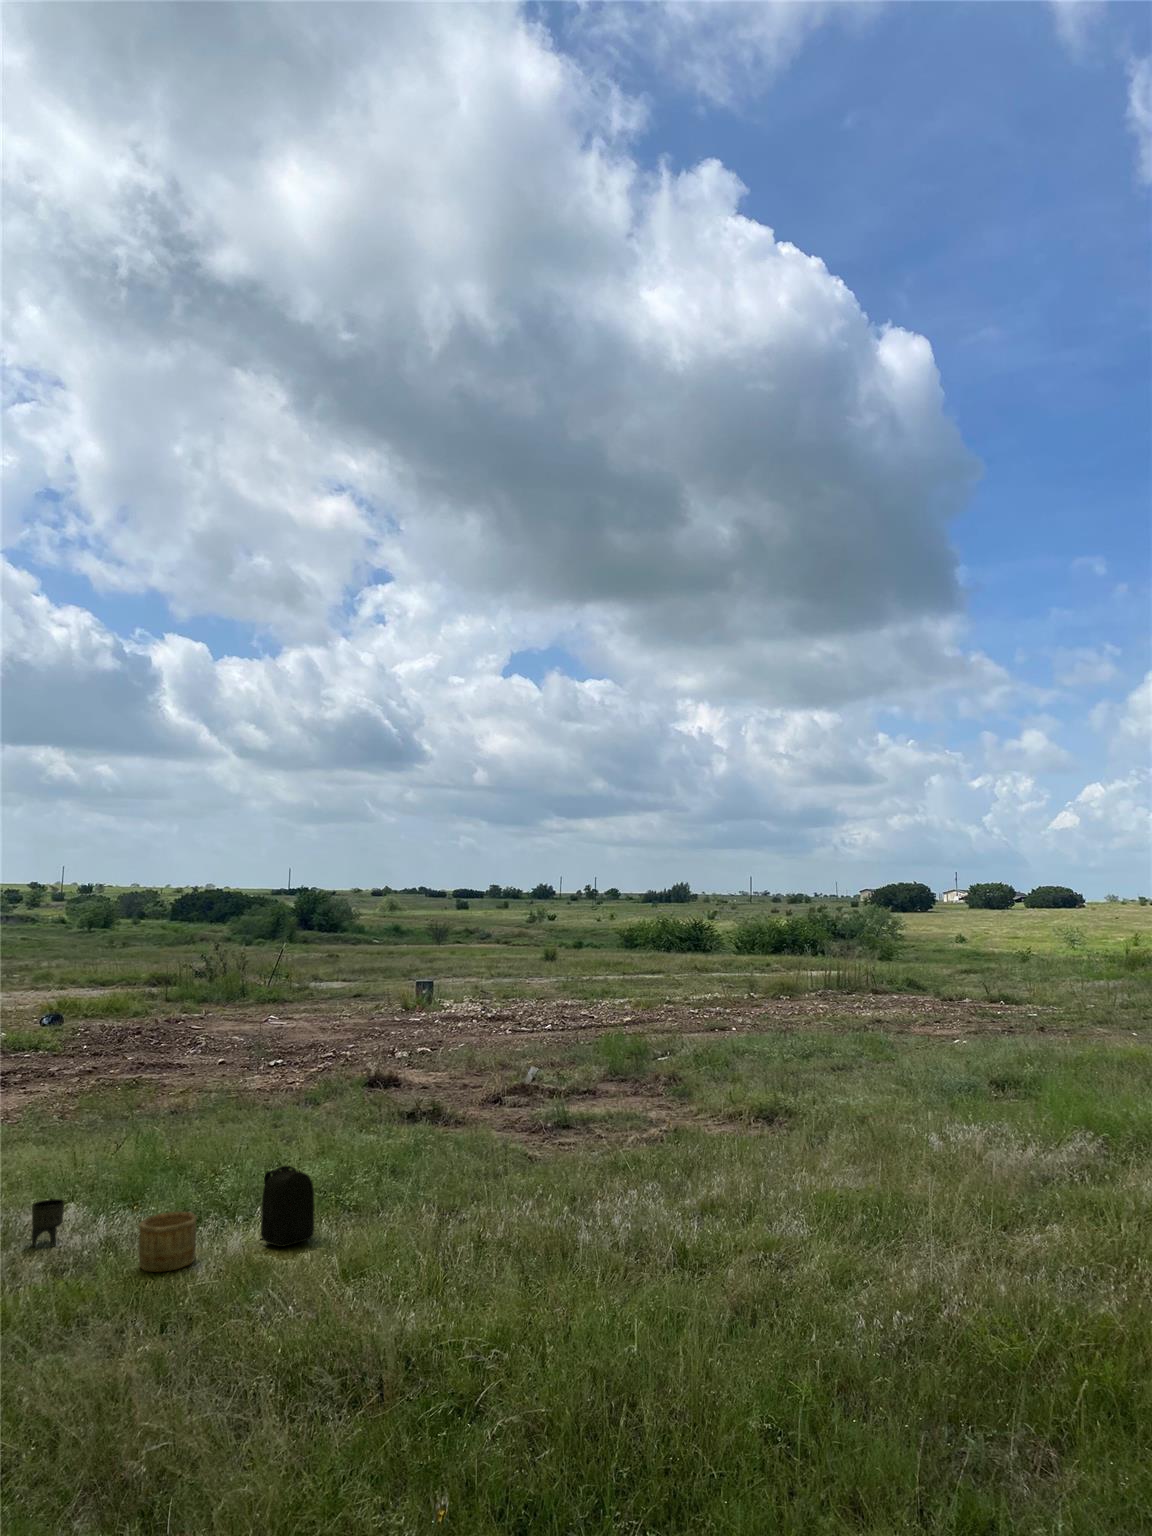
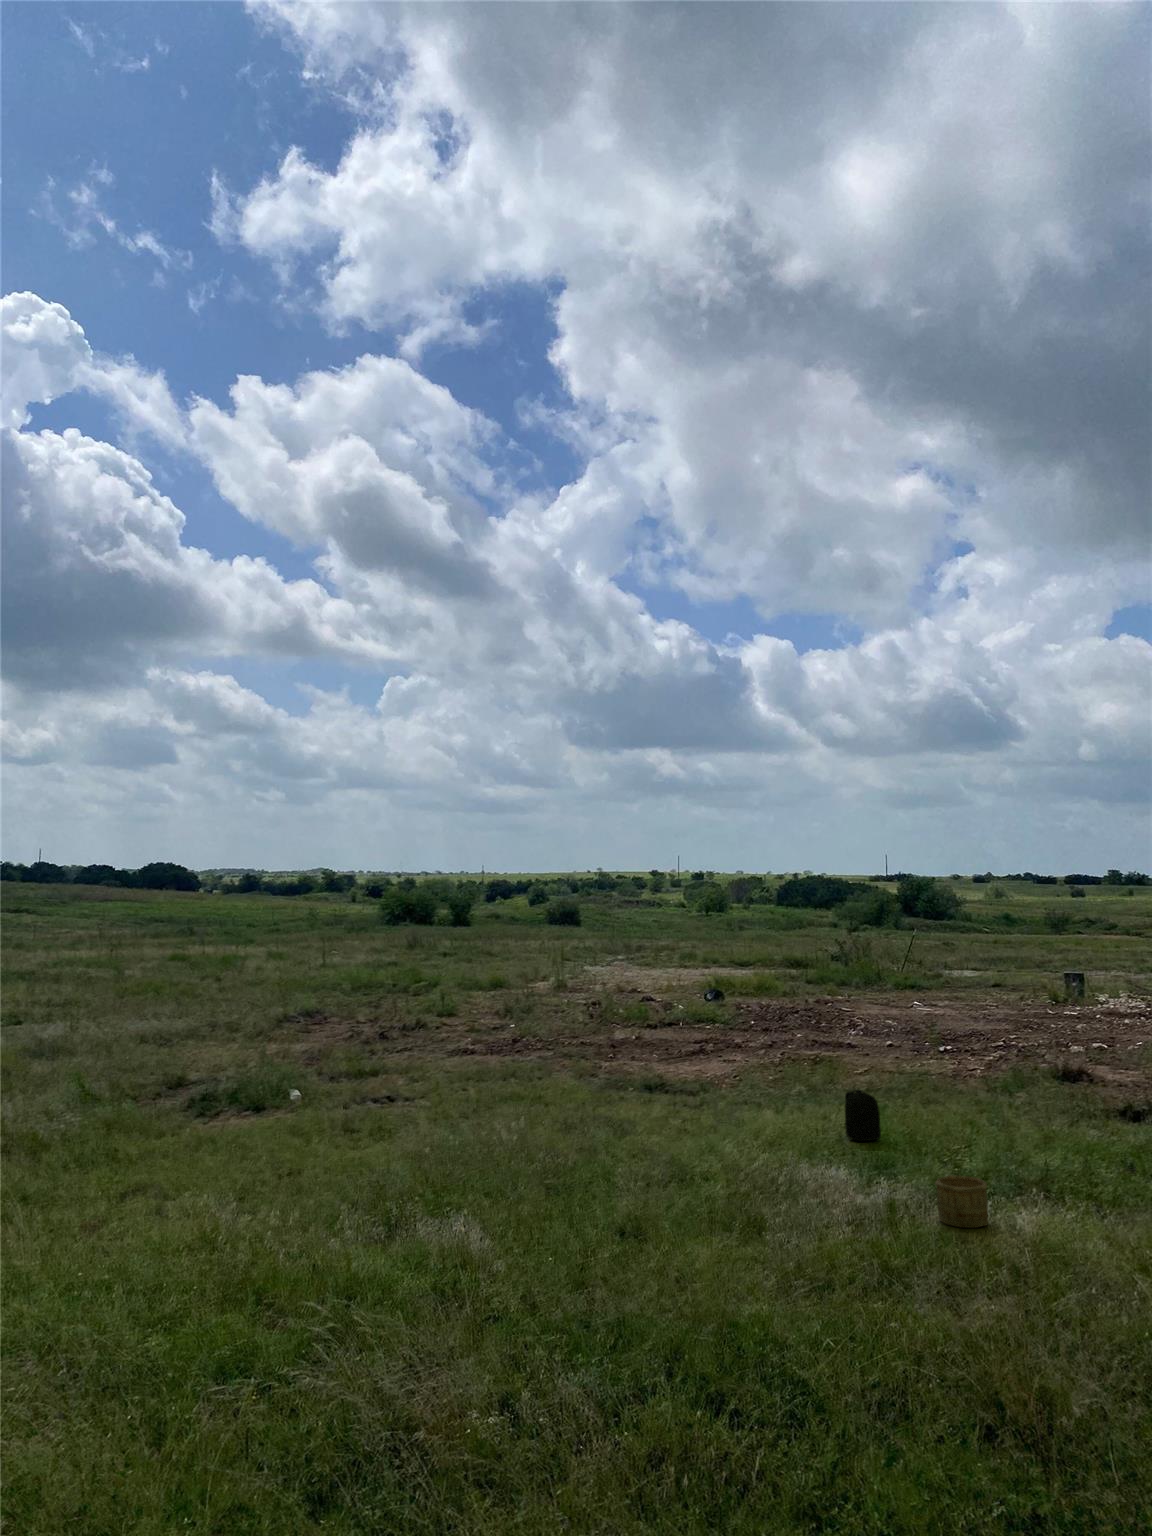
backpack: present [260,1166,314,1247] -> present [845,1090,881,1141]
planter: present [32,1199,64,1247] -> none [828,1151,854,1192]

